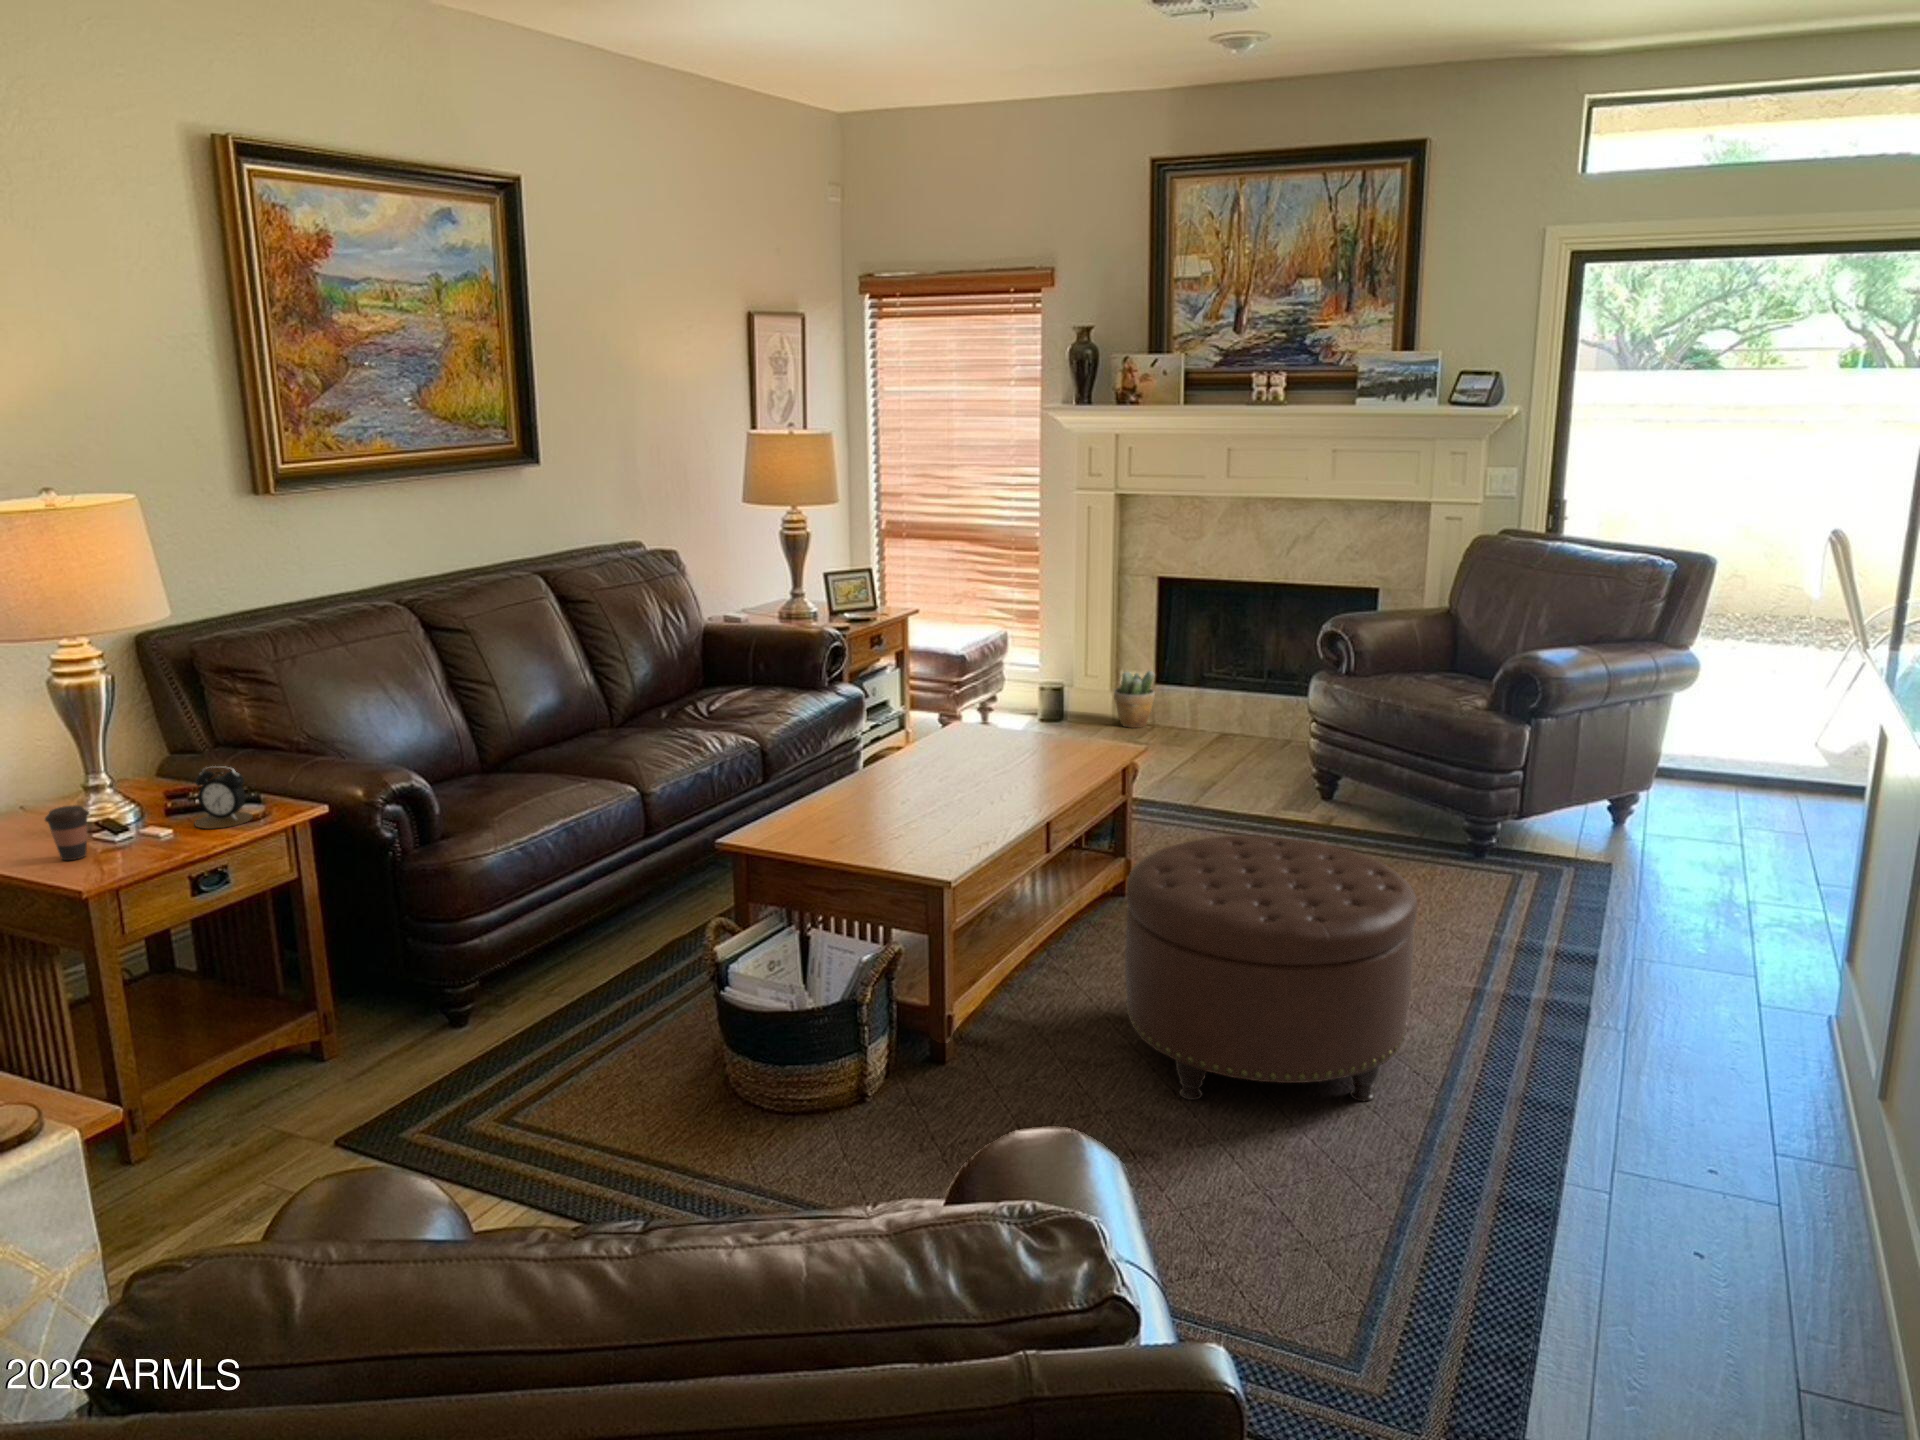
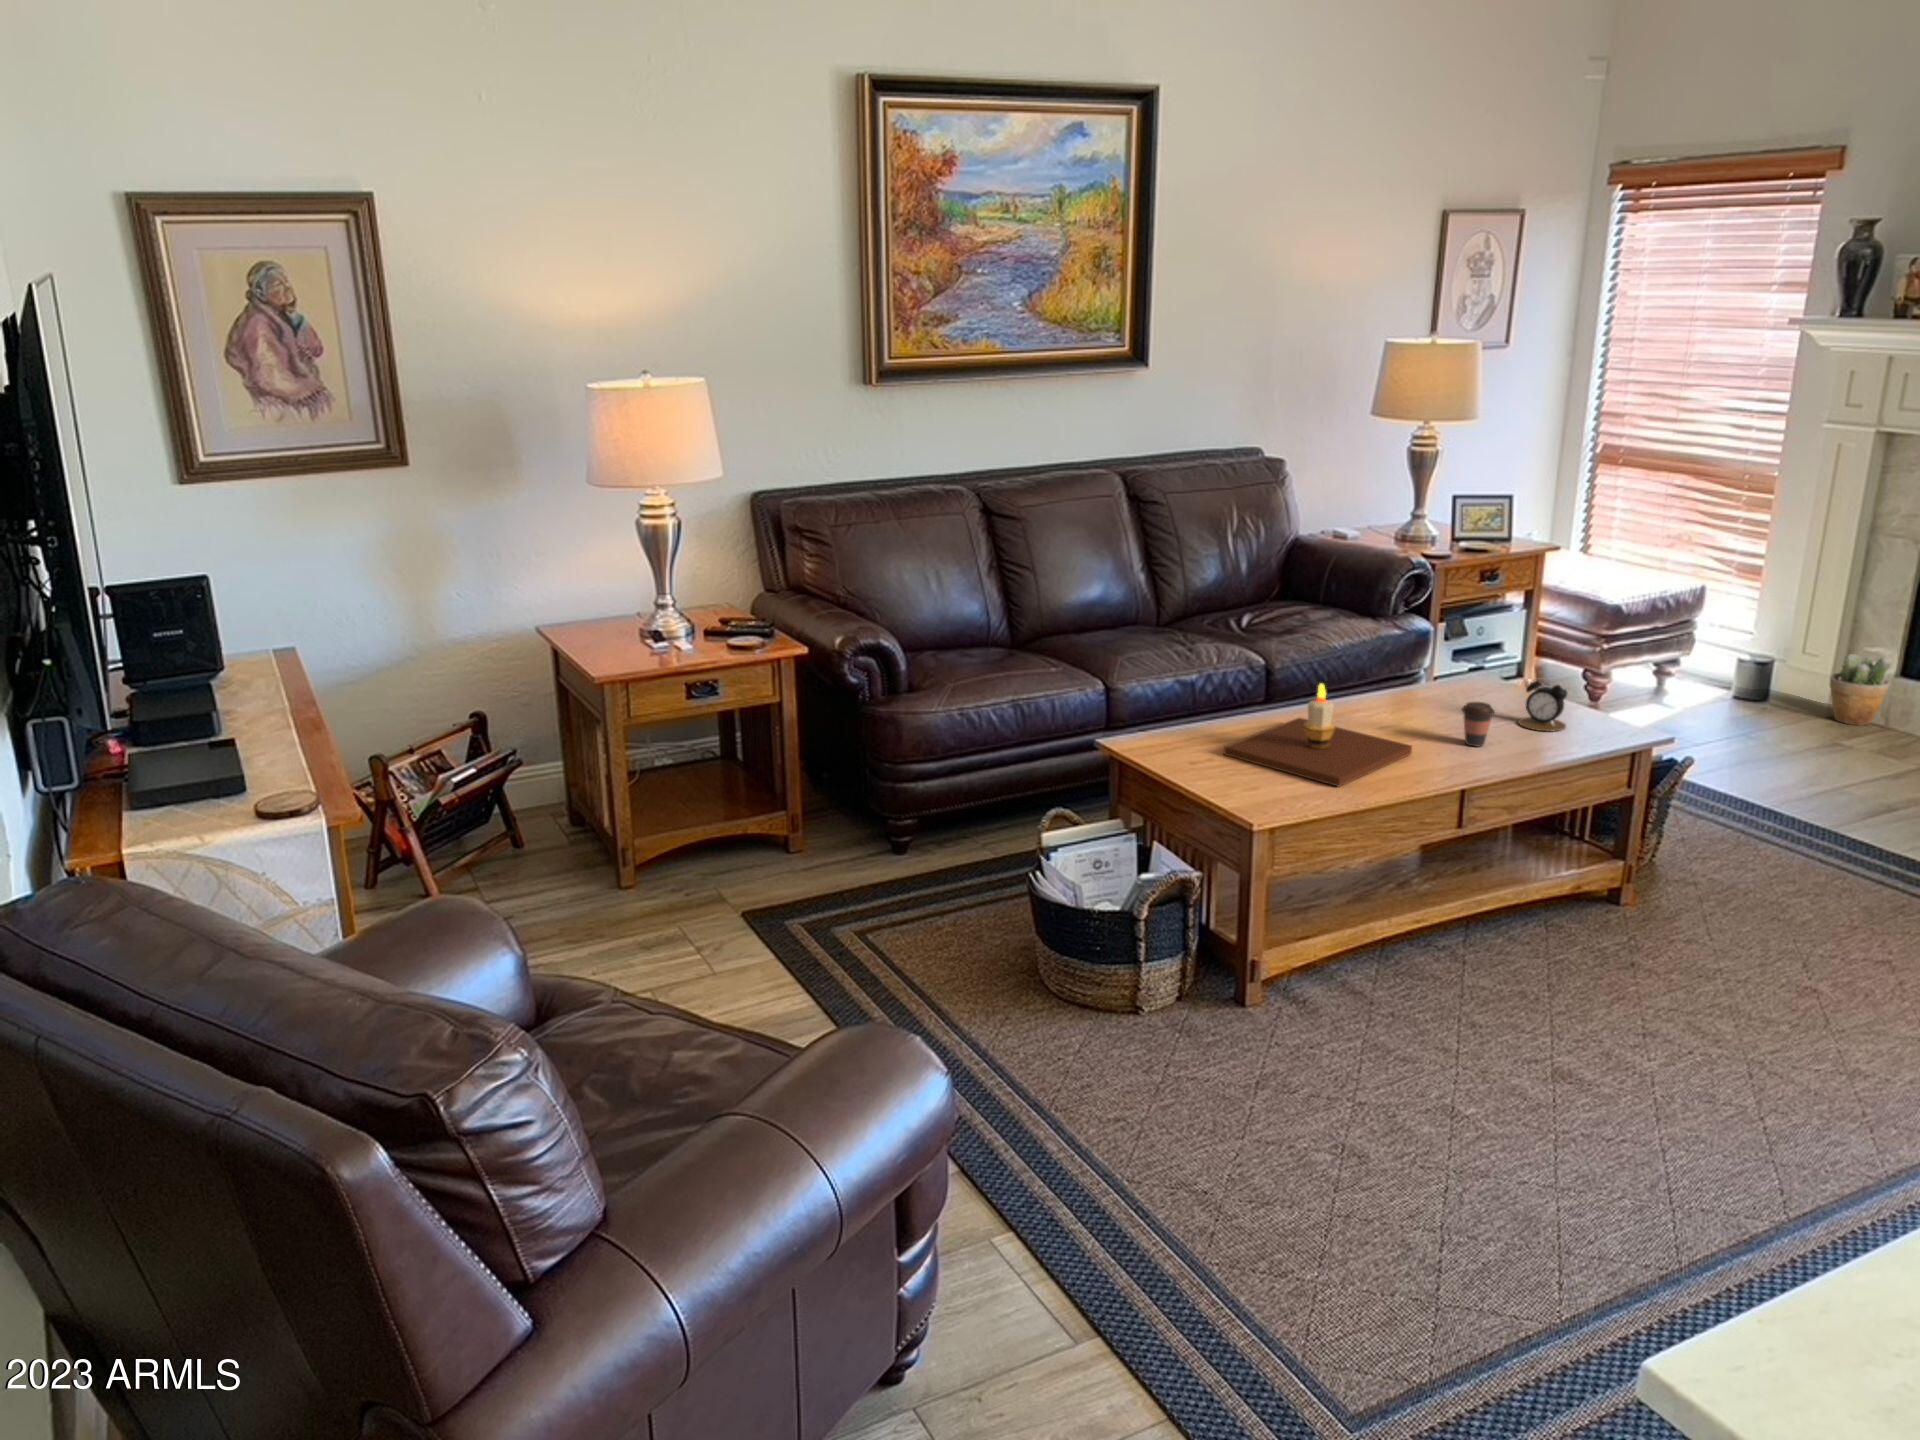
candle: none [841,746,989,837] -> present [1224,684,1412,787]
alarm clock: present [194,766,253,829] -> present [1519,679,1567,731]
coffee cup: present [45,806,89,860] -> present [1462,702,1495,747]
ottoman: present [1125,836,1417,1101] -> none [1430,845,1813,1195]

